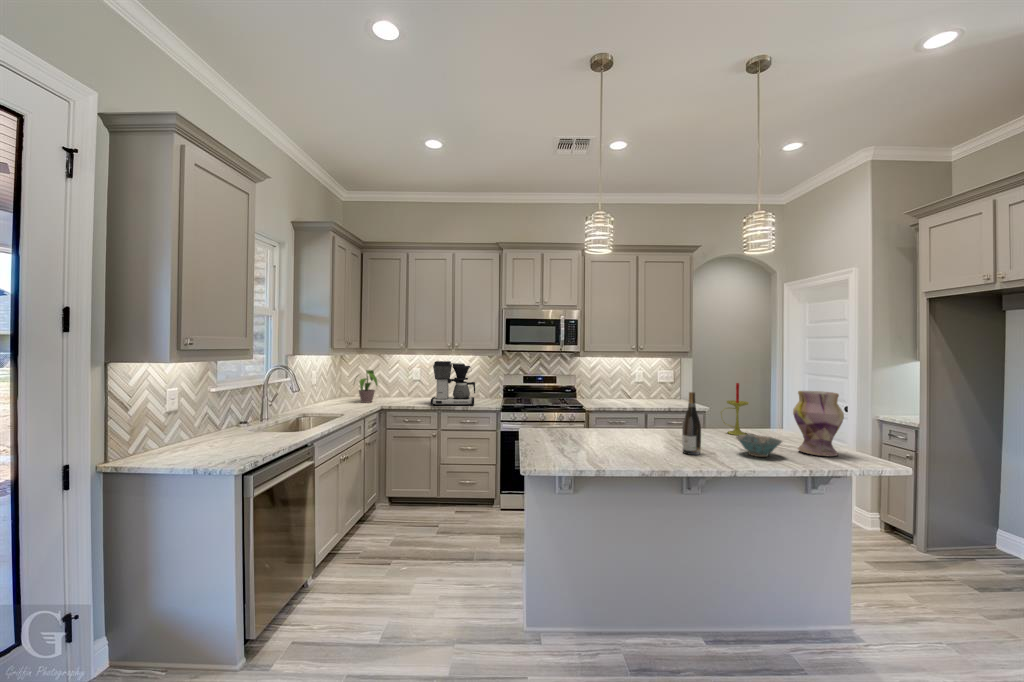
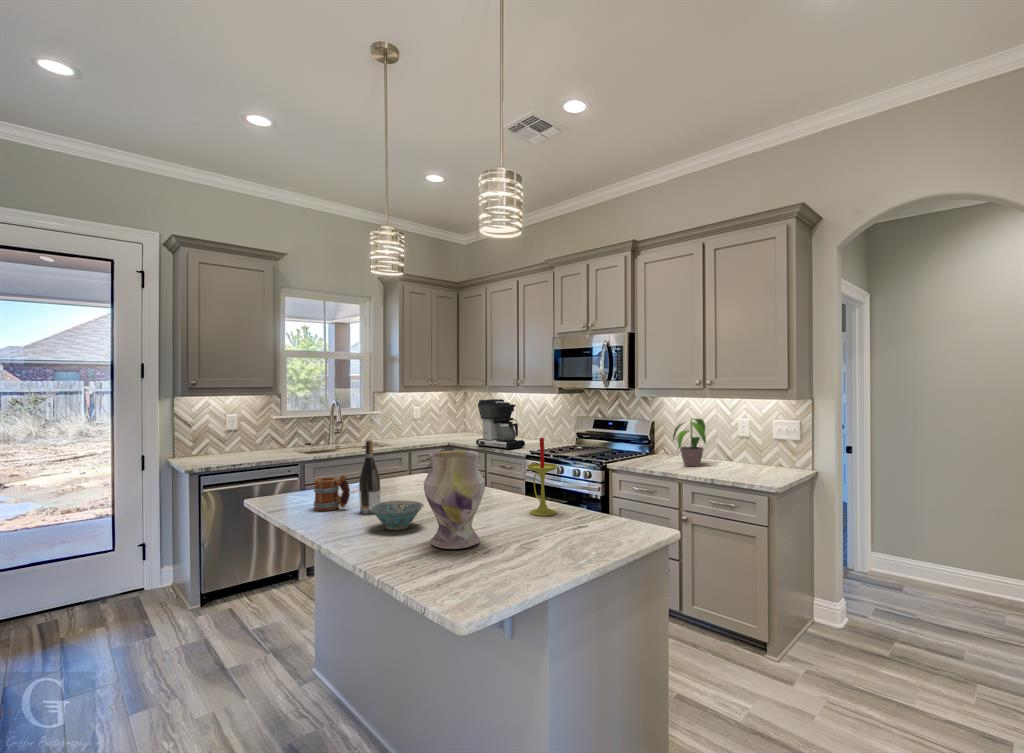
potted plant: present [359,370,377,403] -> present [673,418,706,466]
mug: none [649,424,676,461] -> present [314,474,350,511]

